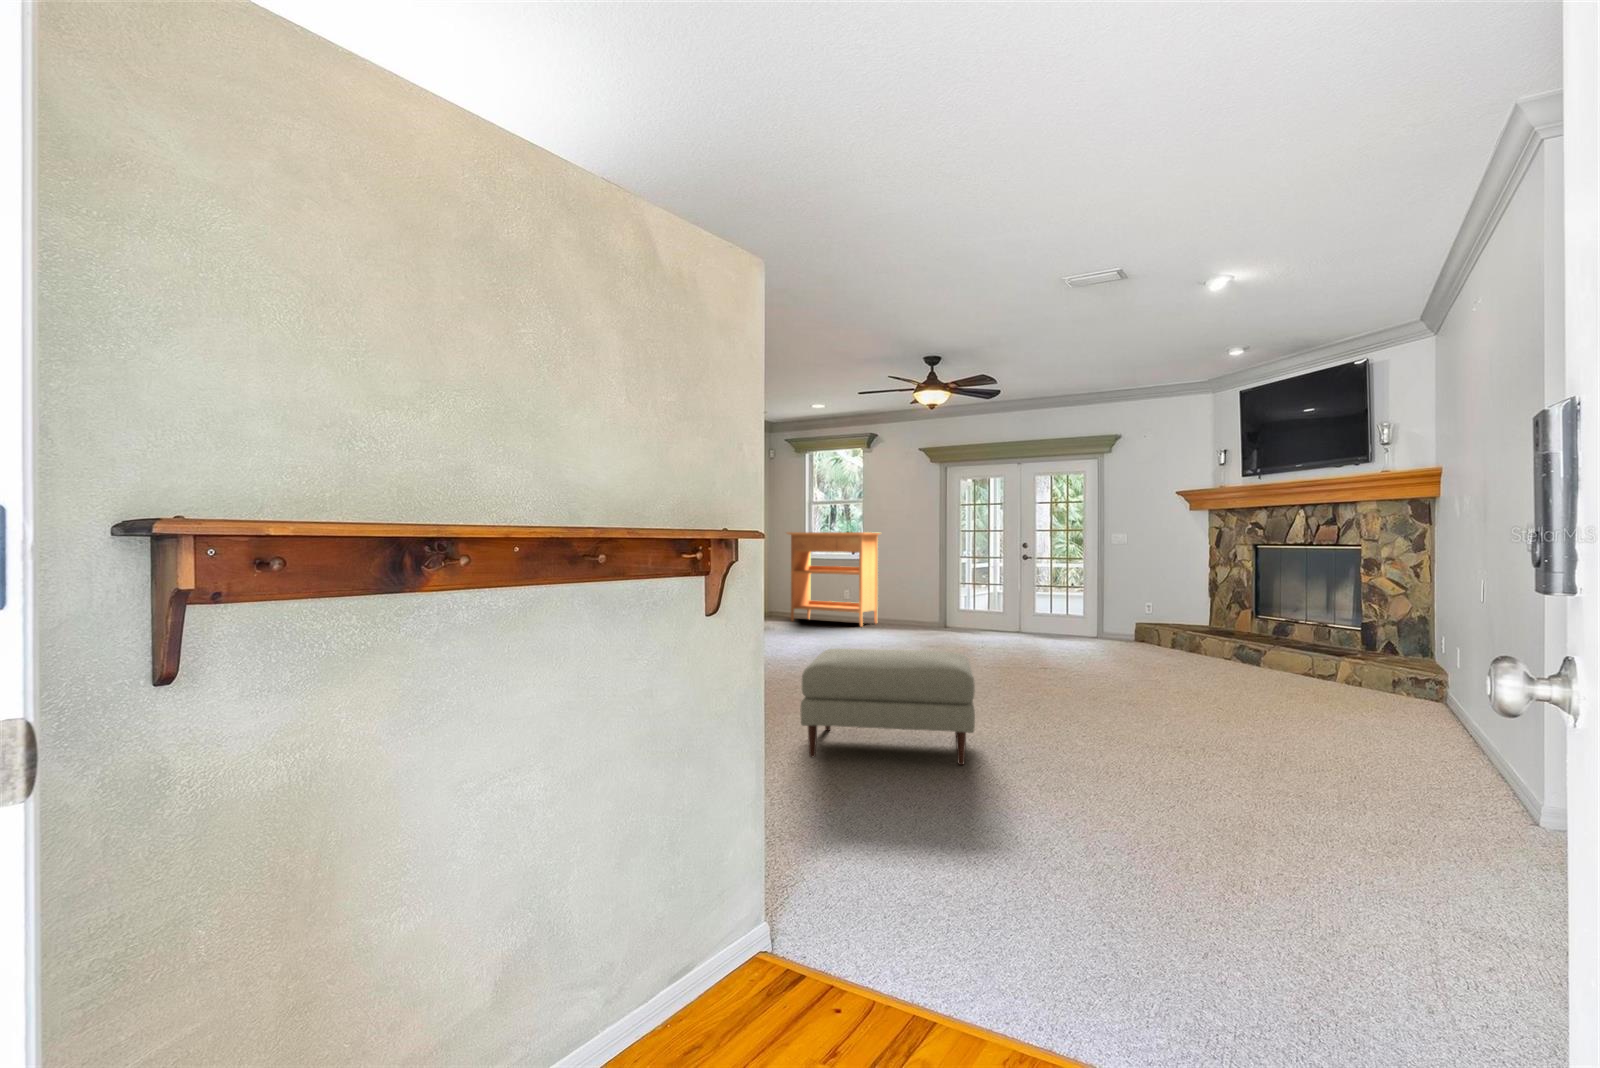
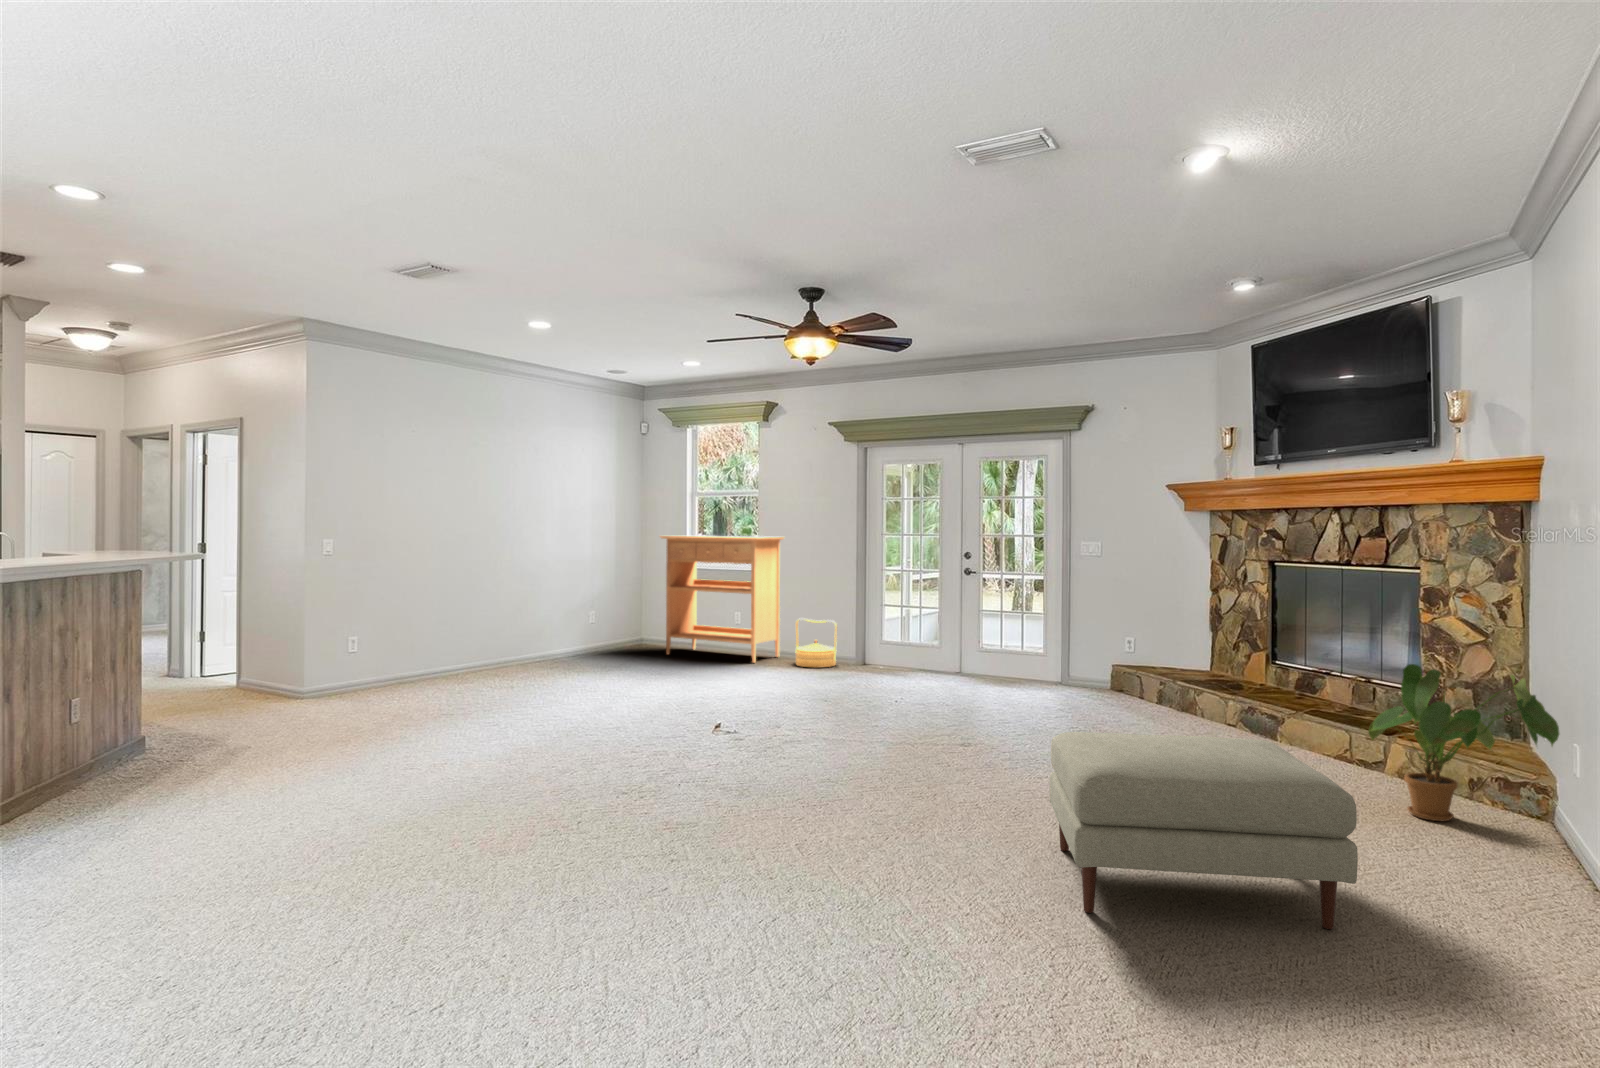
woven basket: none [892,593,925,629] -> present [795,619,837,668]
house plant: none [1325,602,1445,703] -> present [1368,664,1559,821]
ottoman: present [801,649,975,765] -> present [1049,732,1358,929]

